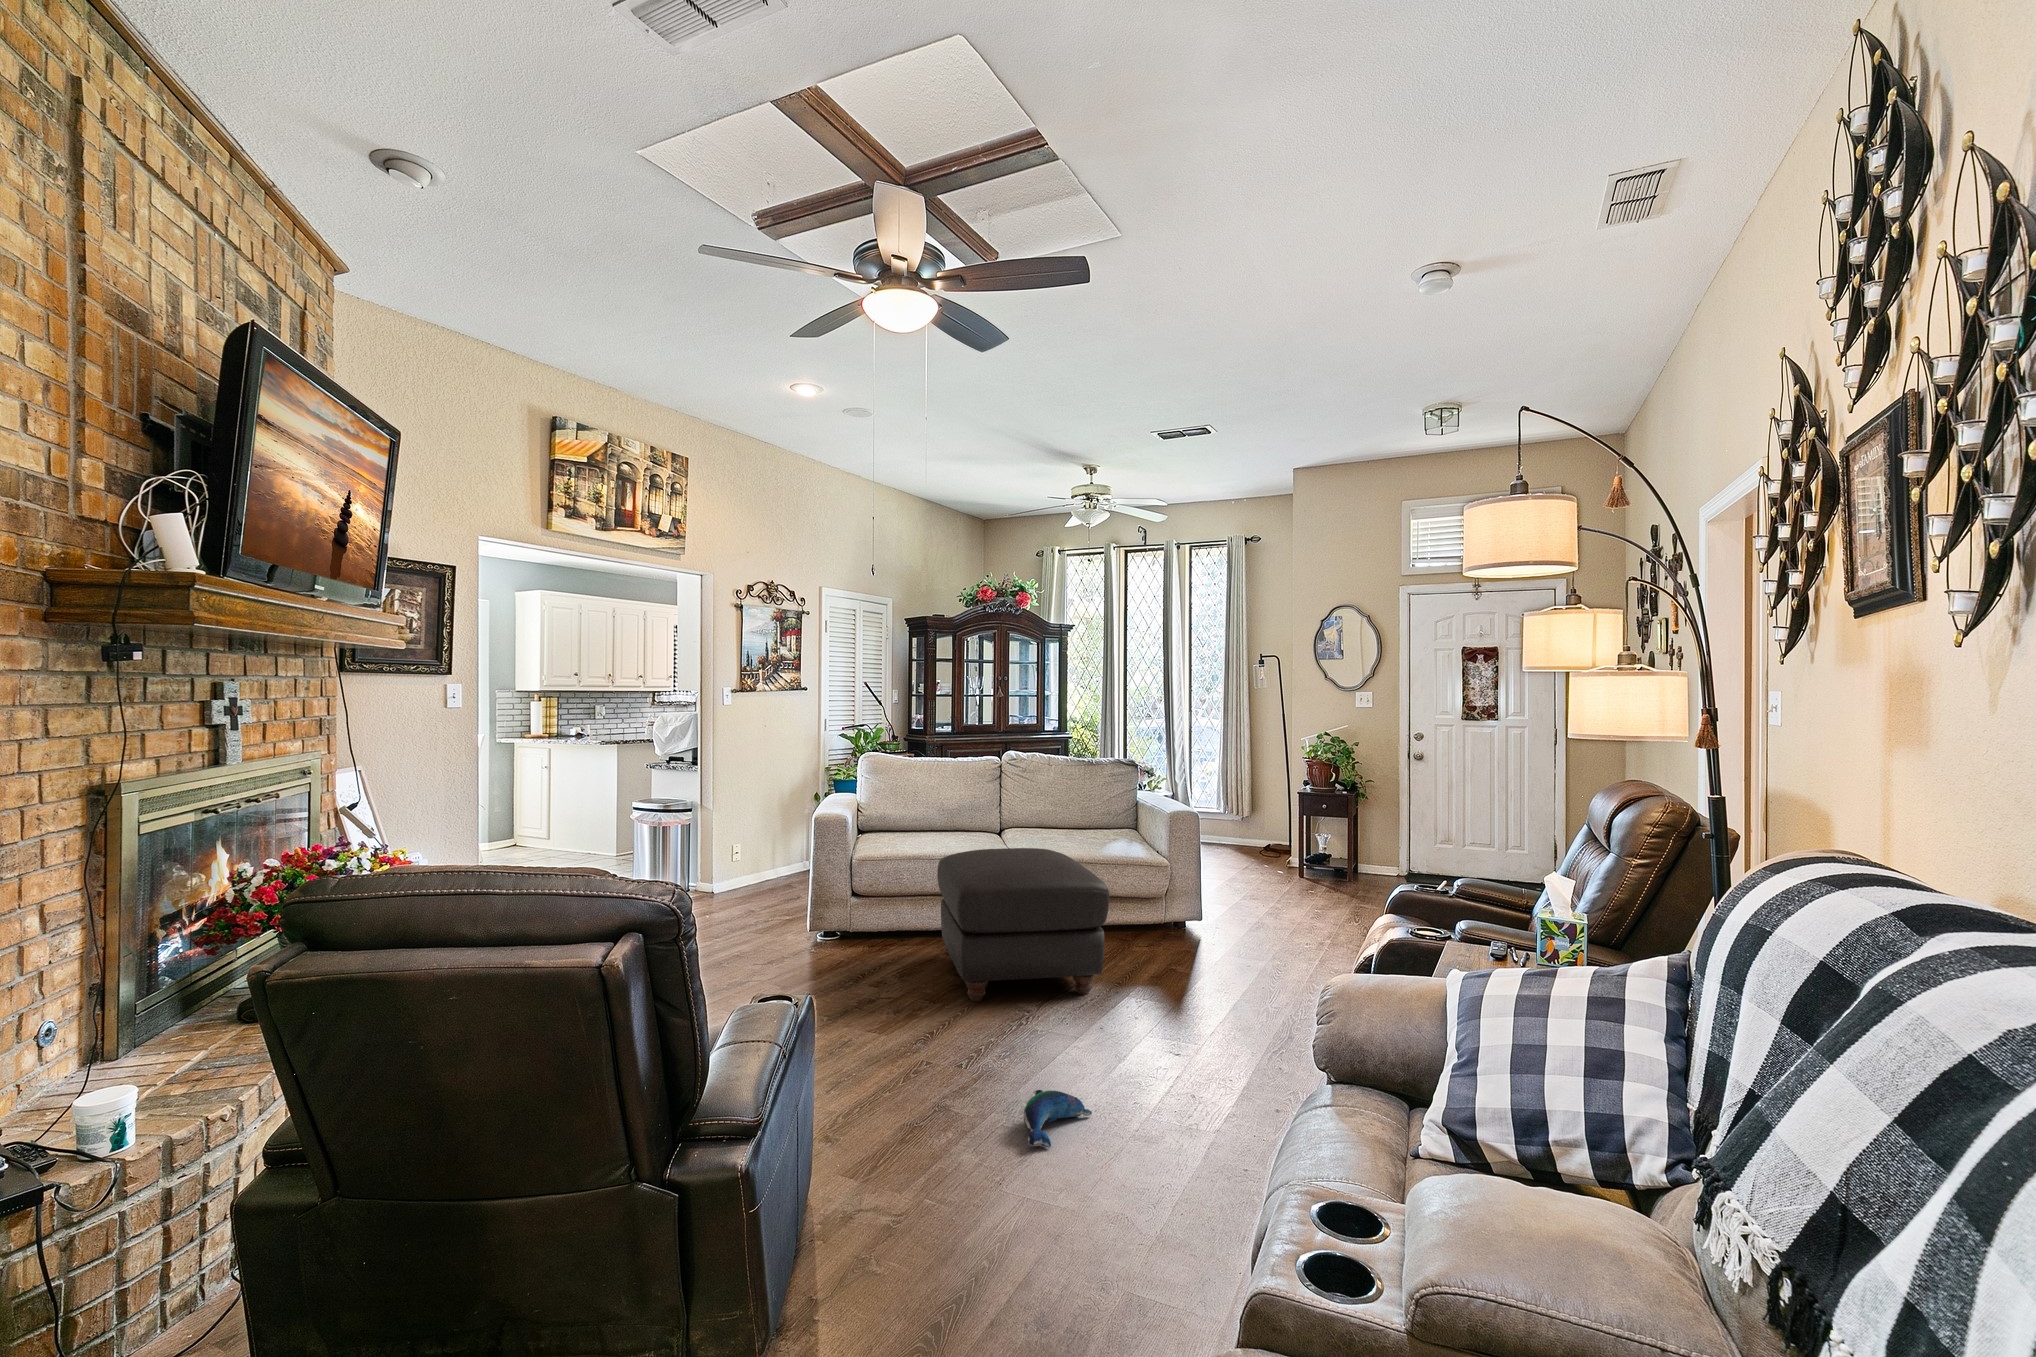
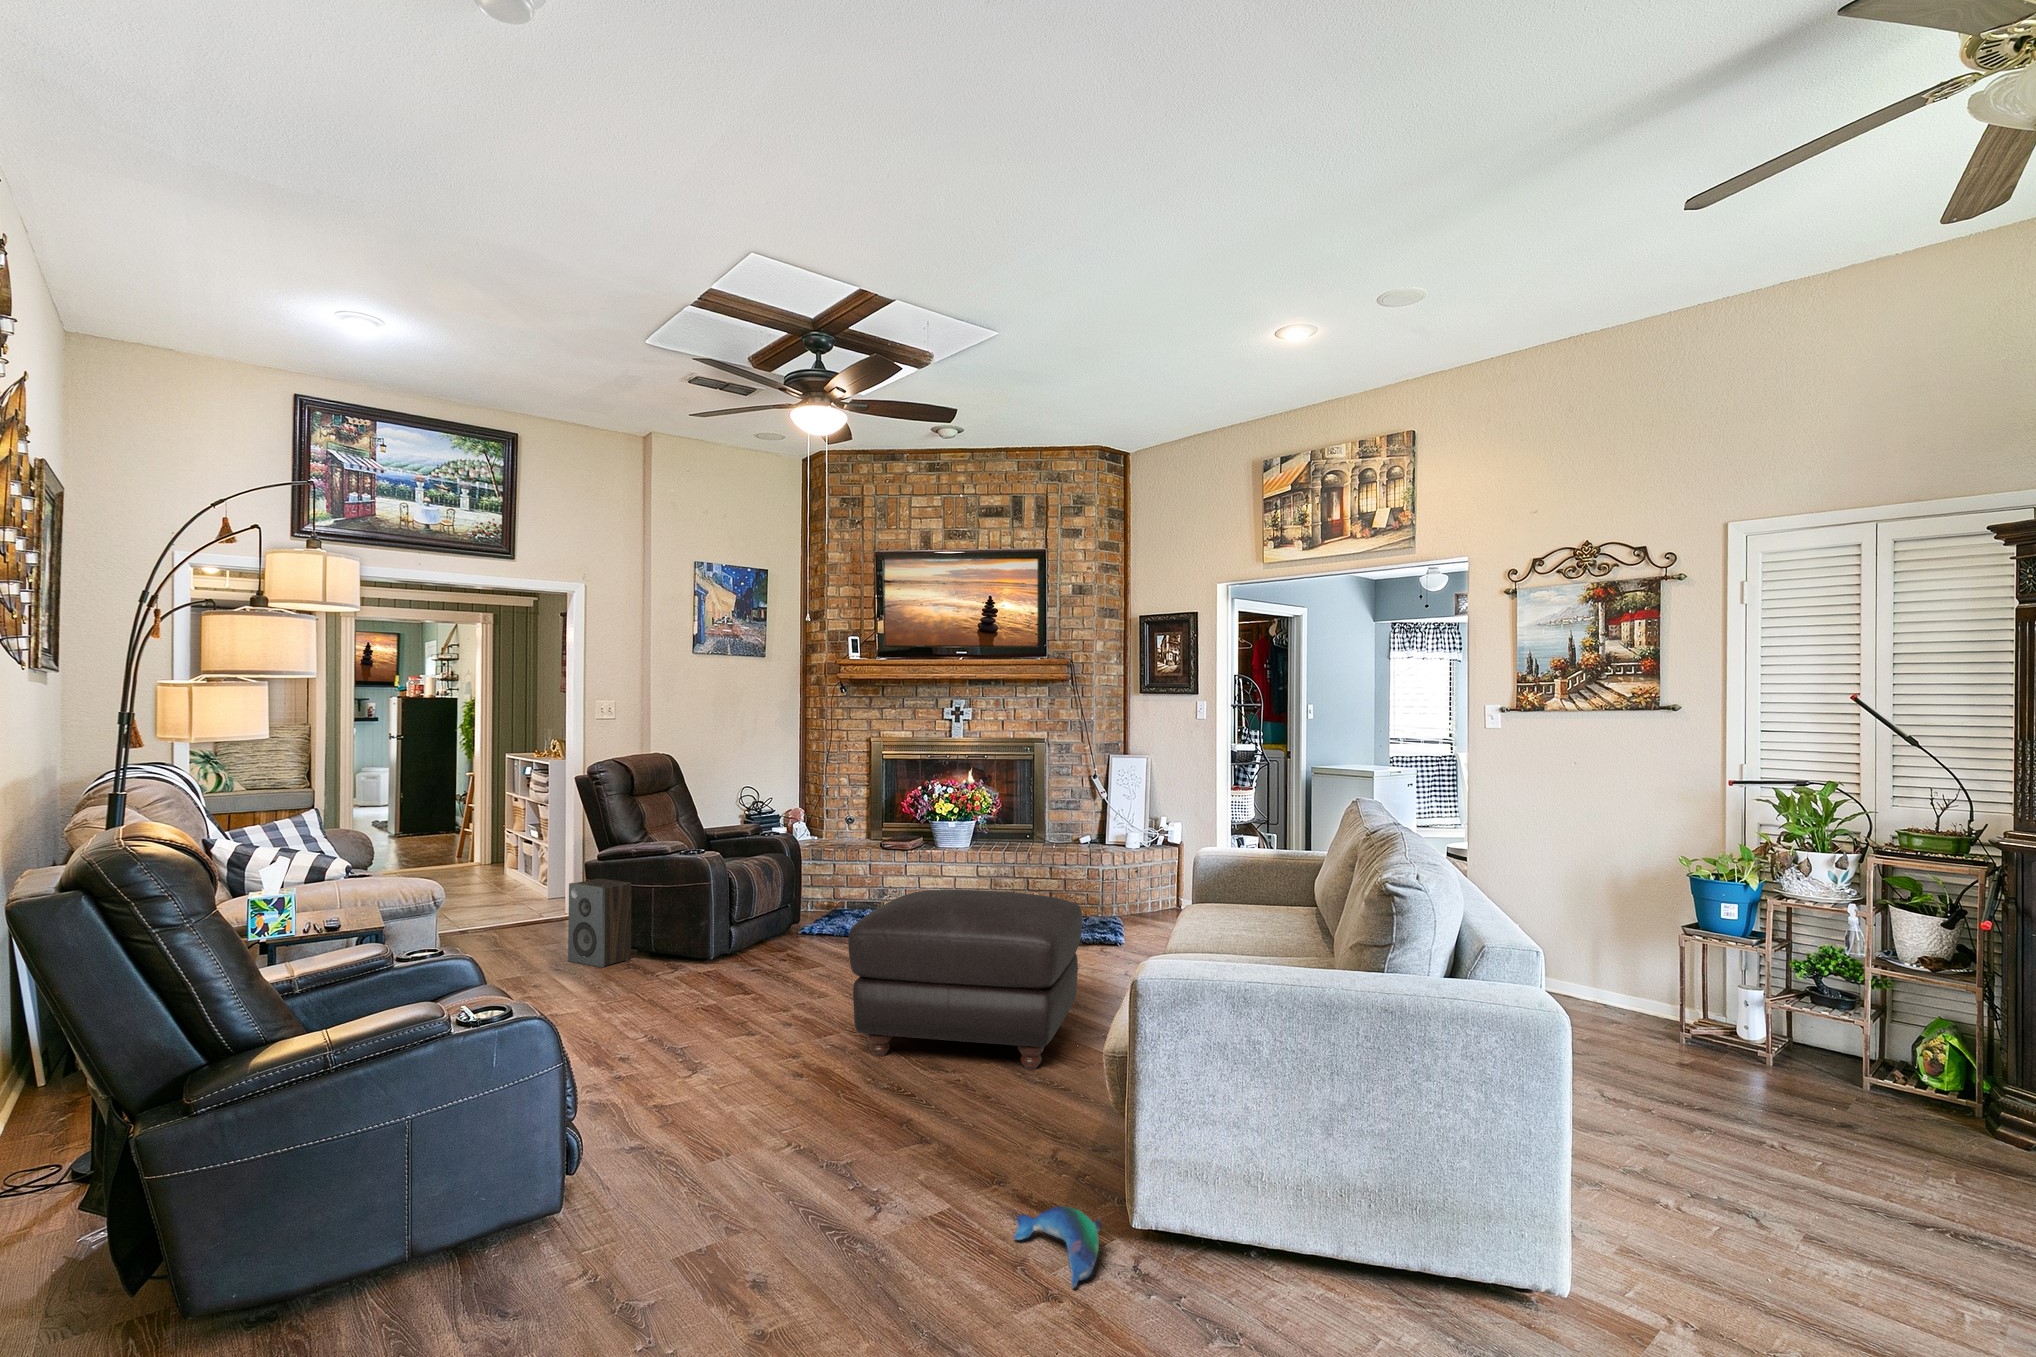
speaker: none [825,1082,930,1320] -> present [568,879,631,968]
plush toy: present [1024,1090,1092,1147] -> present [1014,1206,1102,1288]

